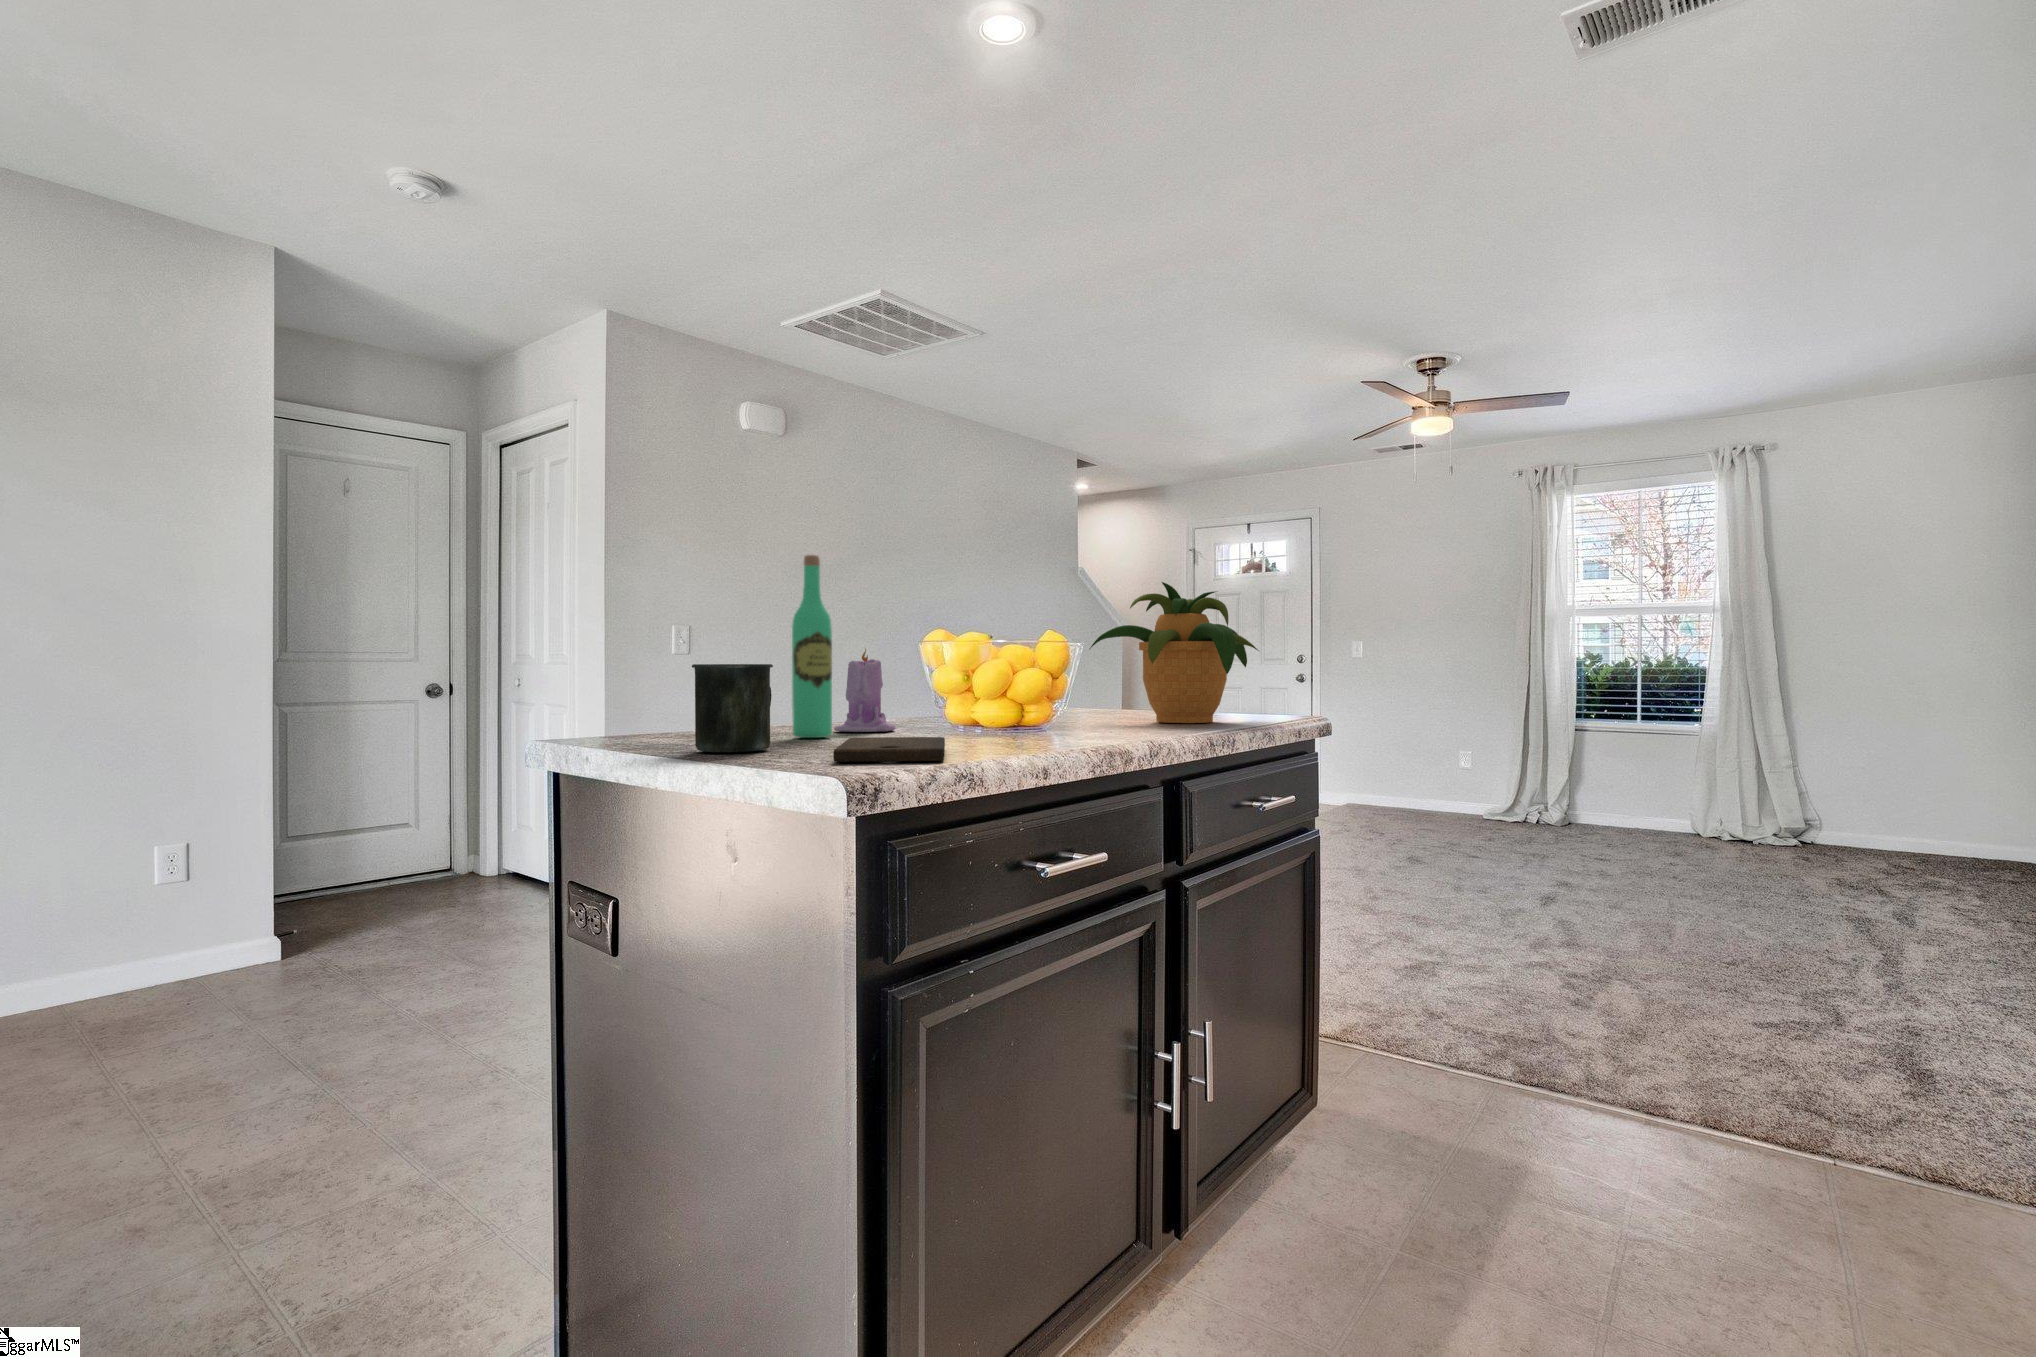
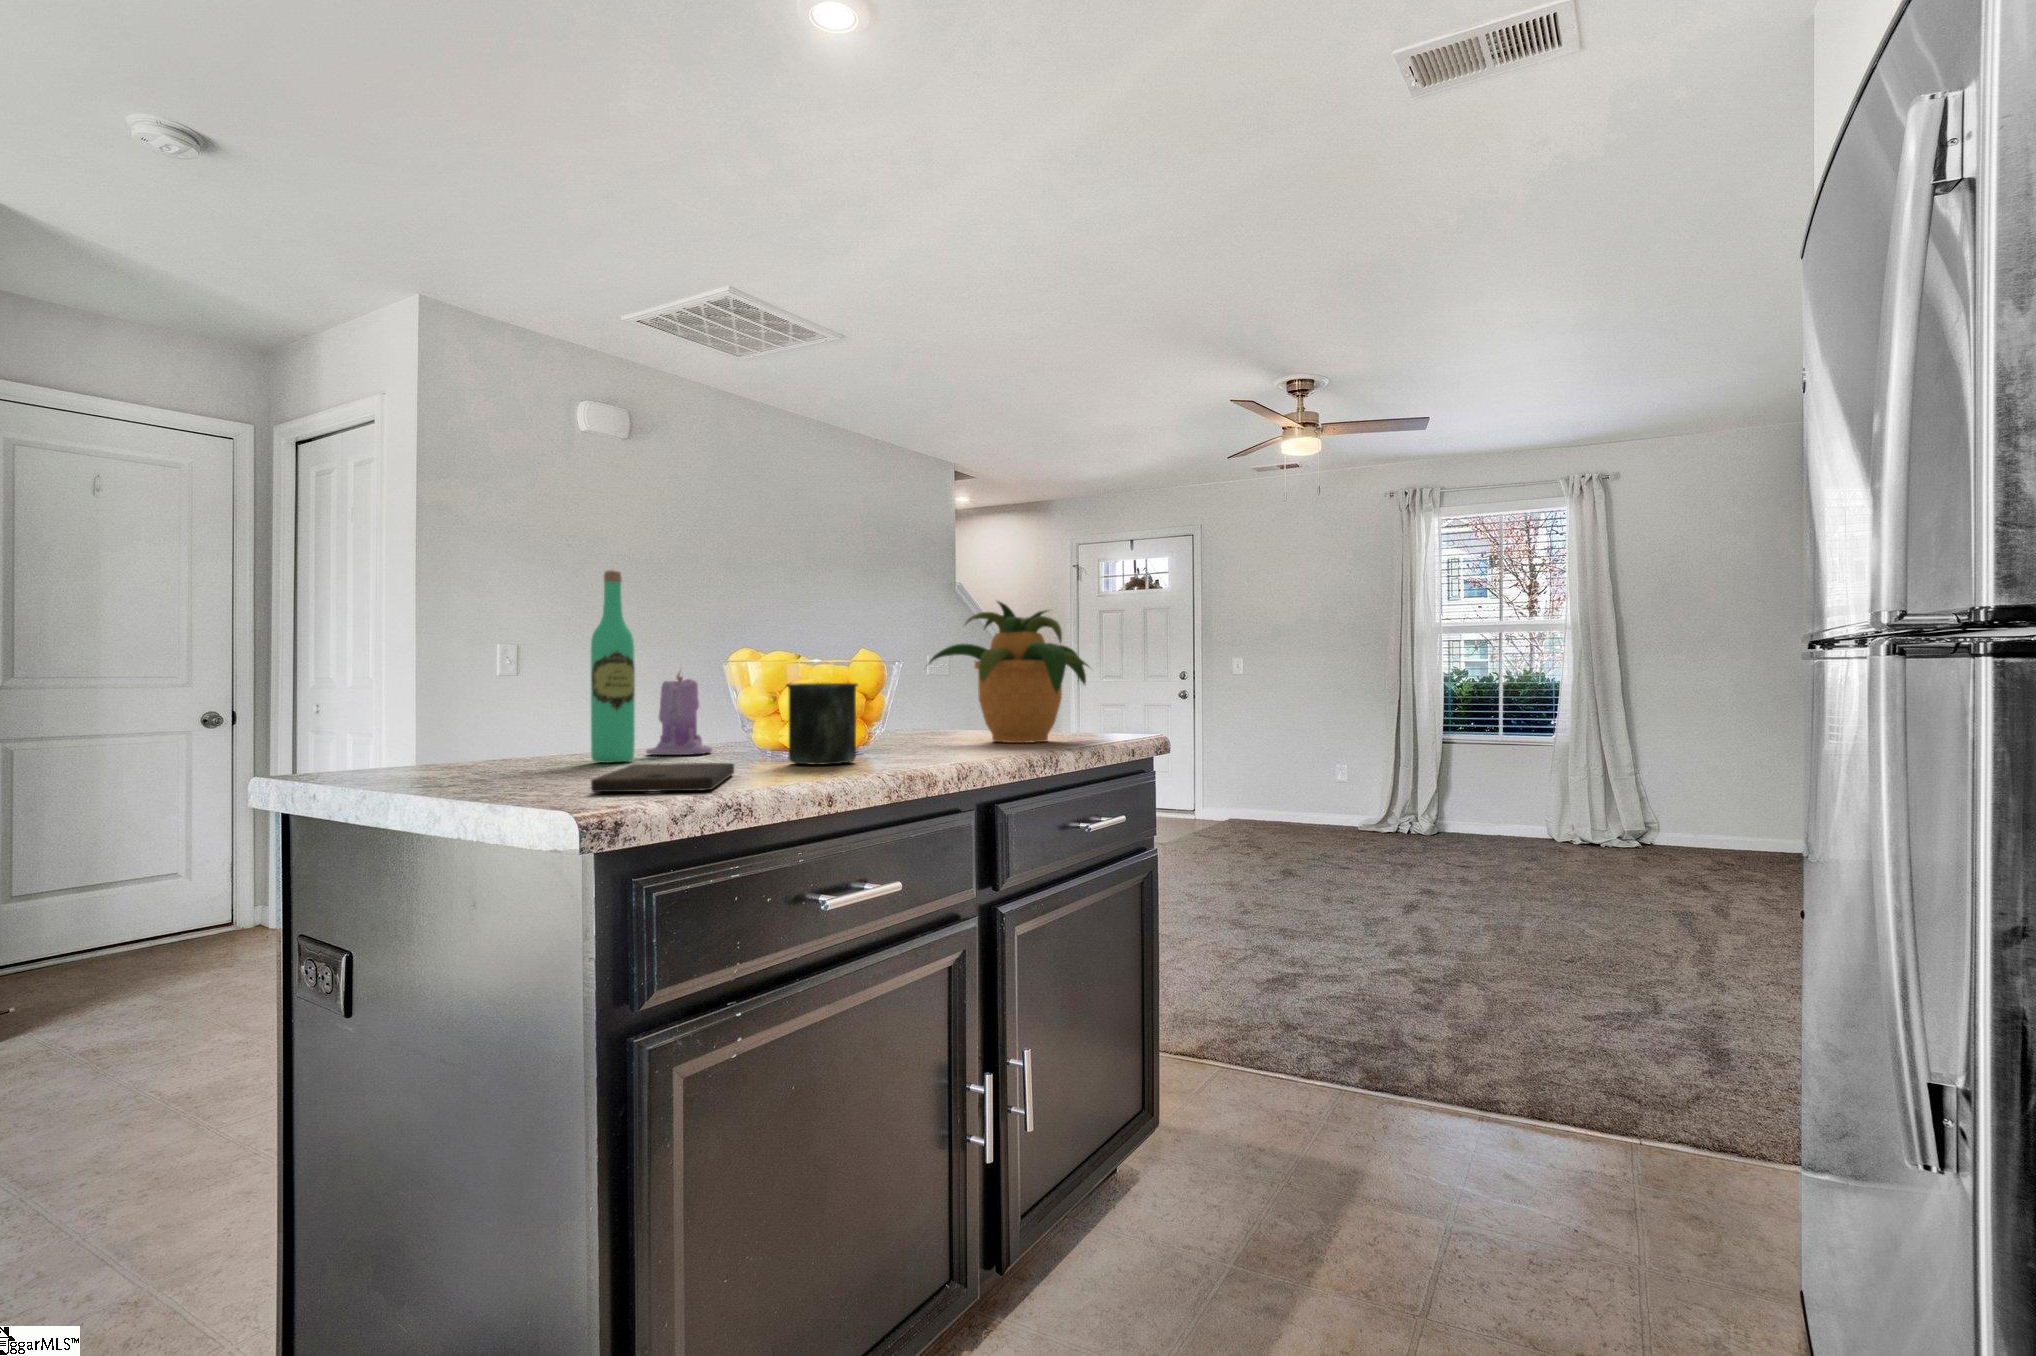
mug: present [692,664,773,752] -> present [786,683,858,765]

